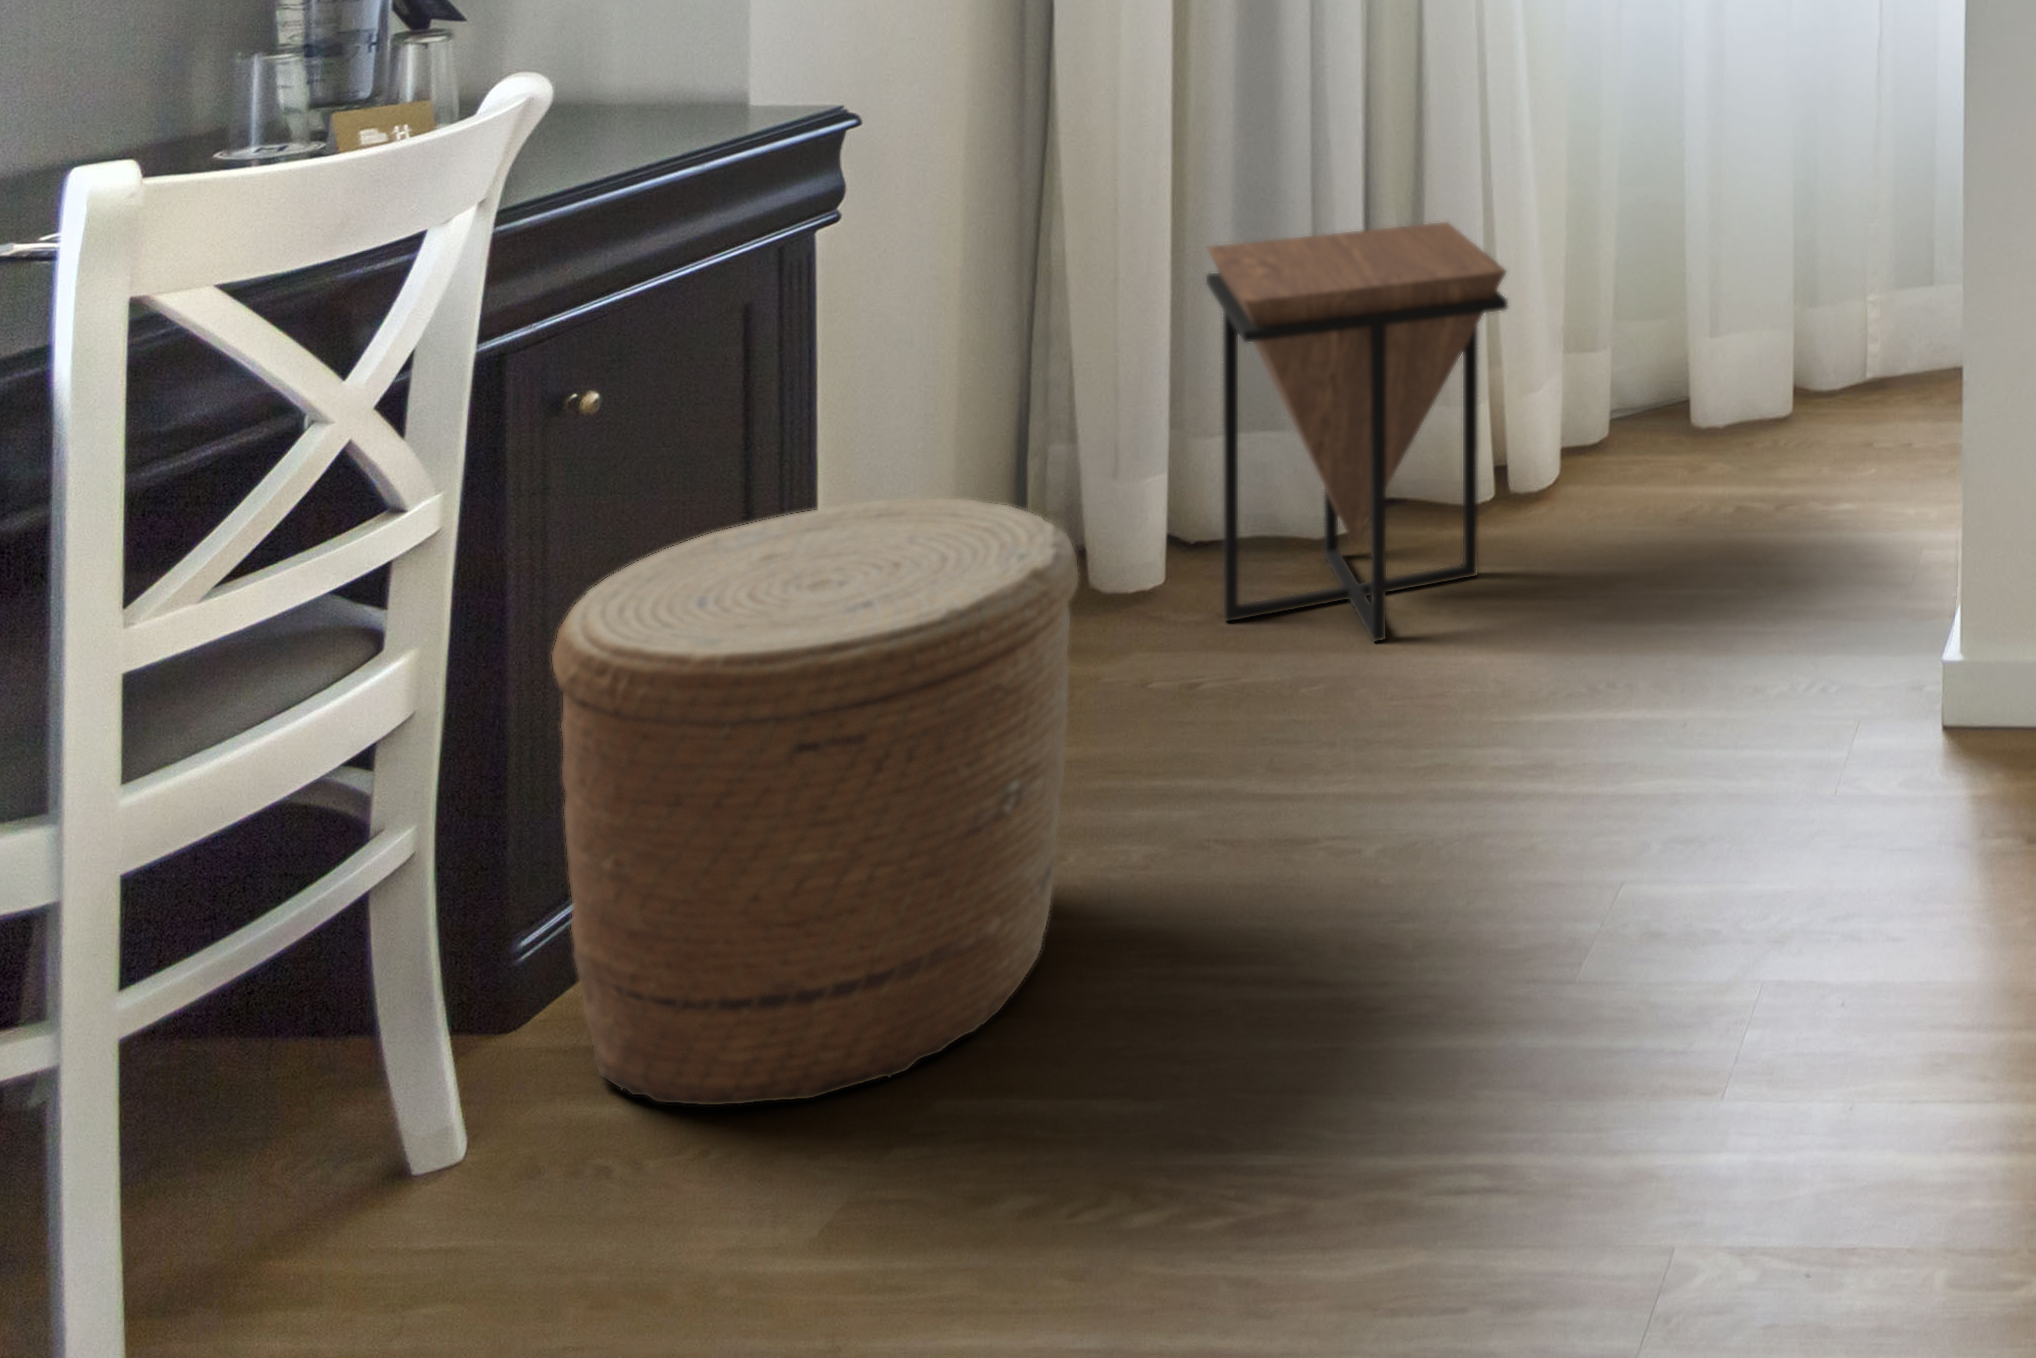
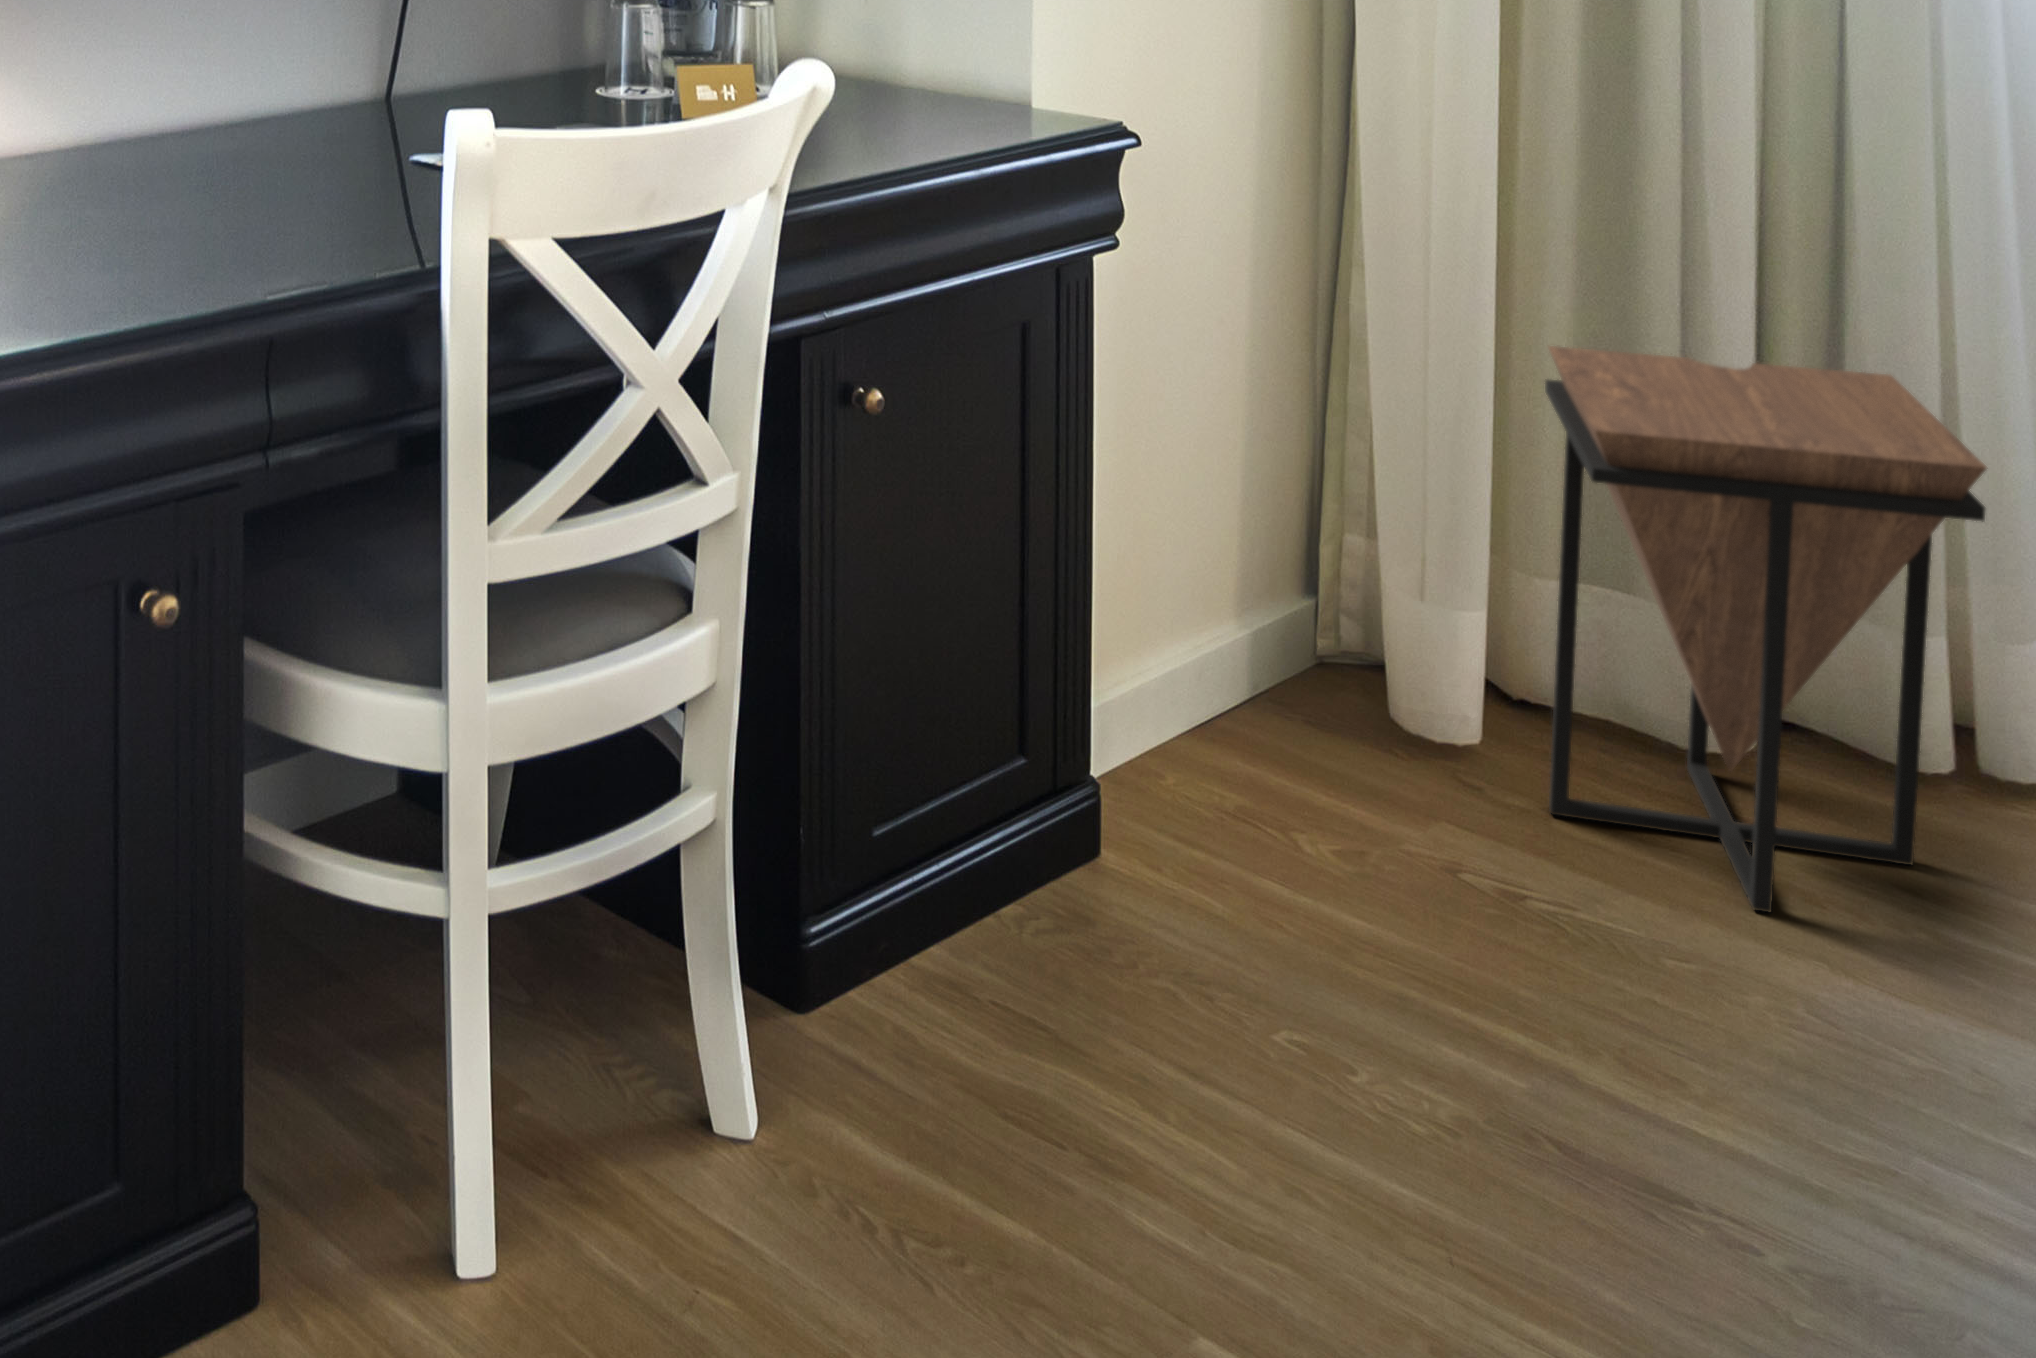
woven basket: present [552,499,1078,1105] -> none [833,564,1370,1237]

